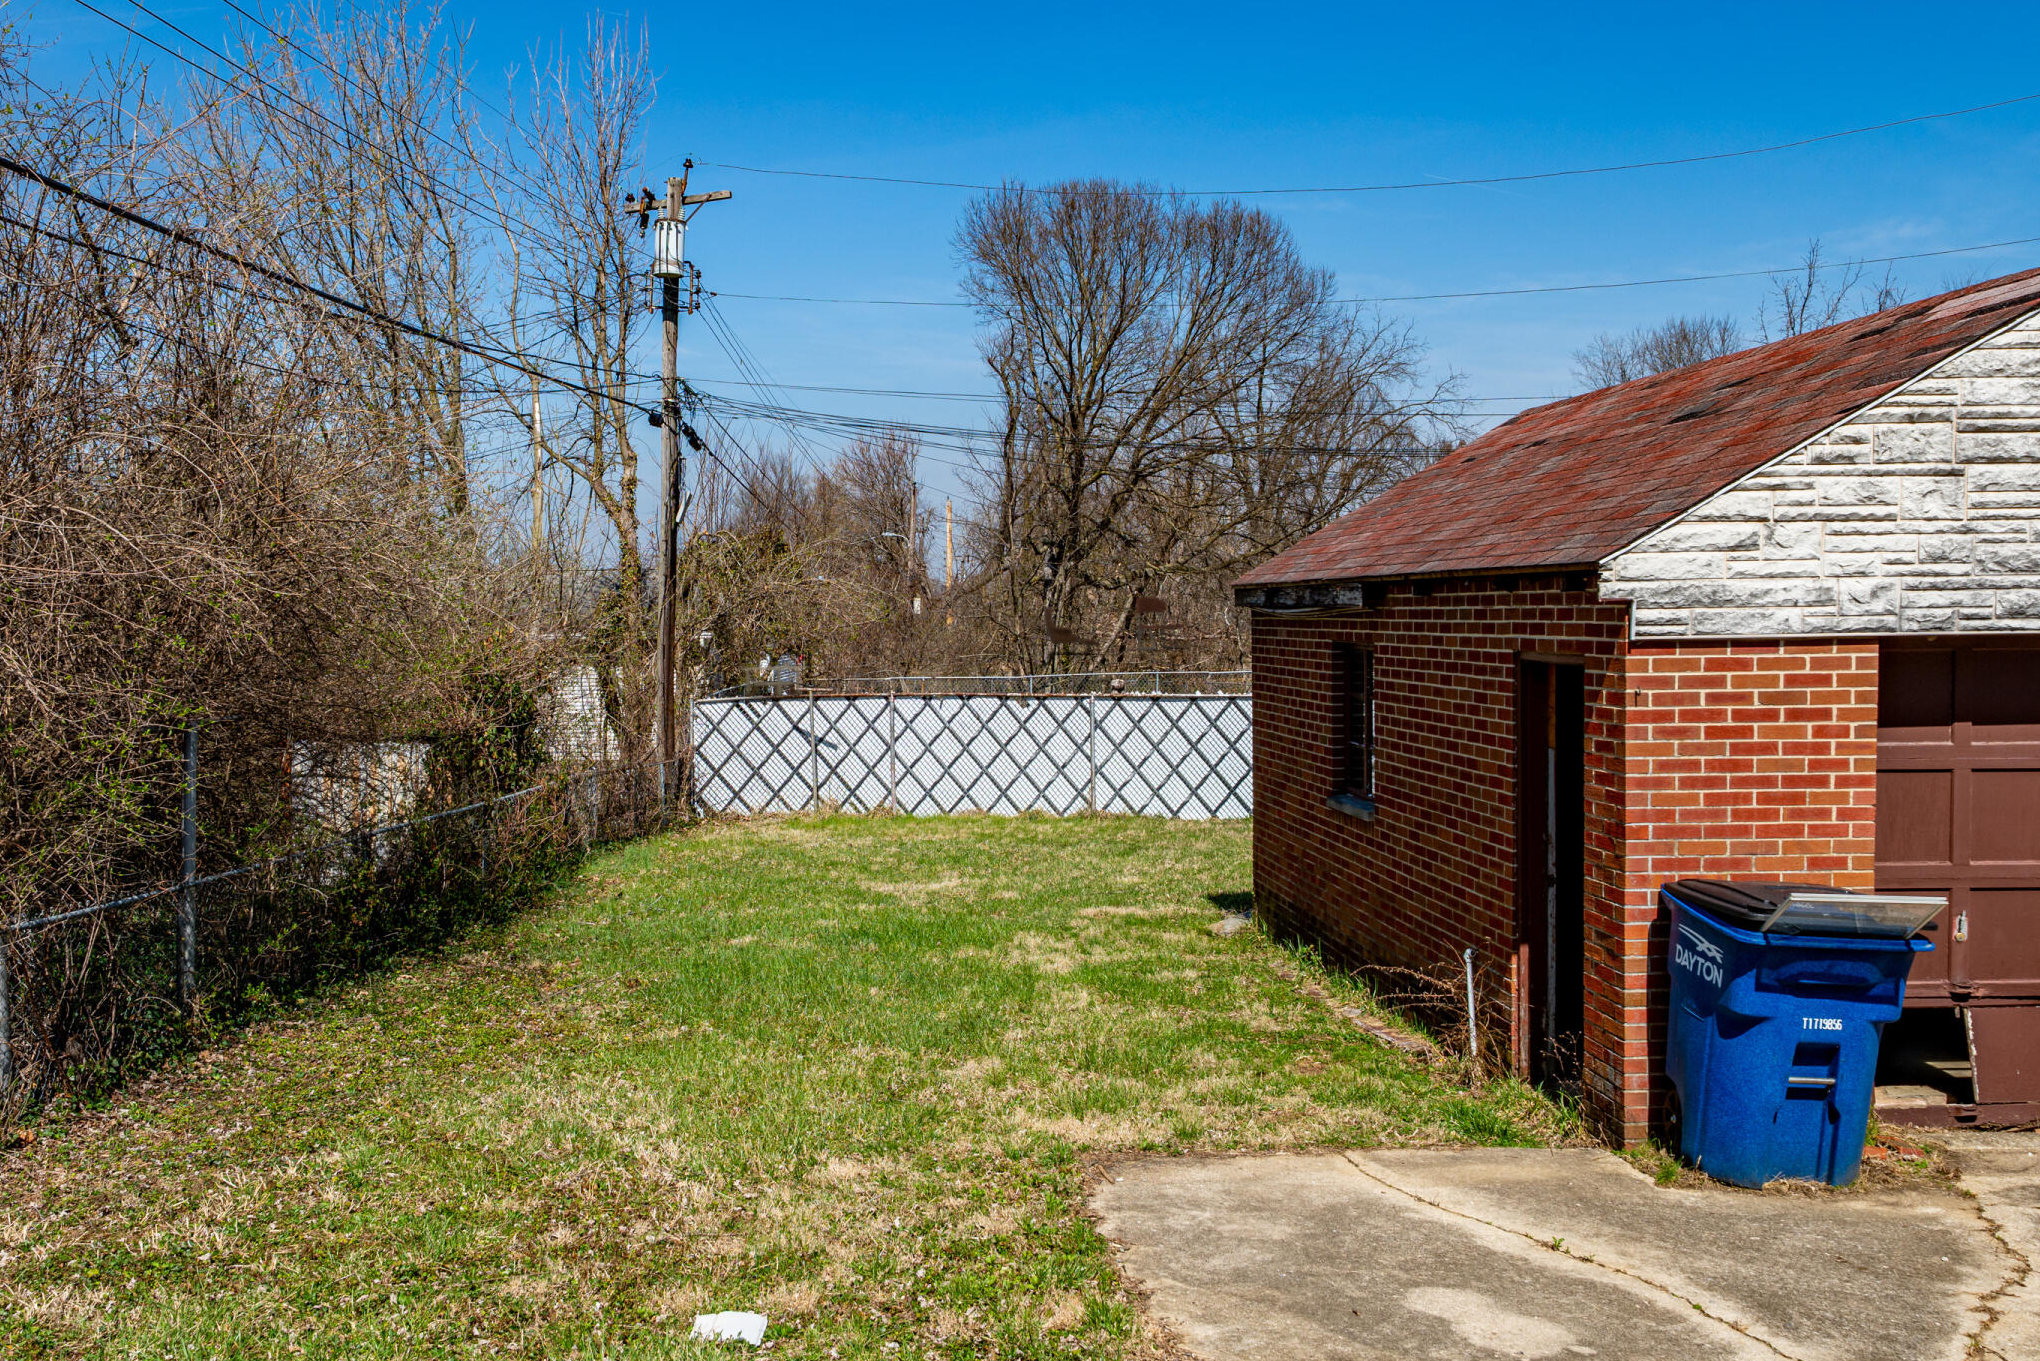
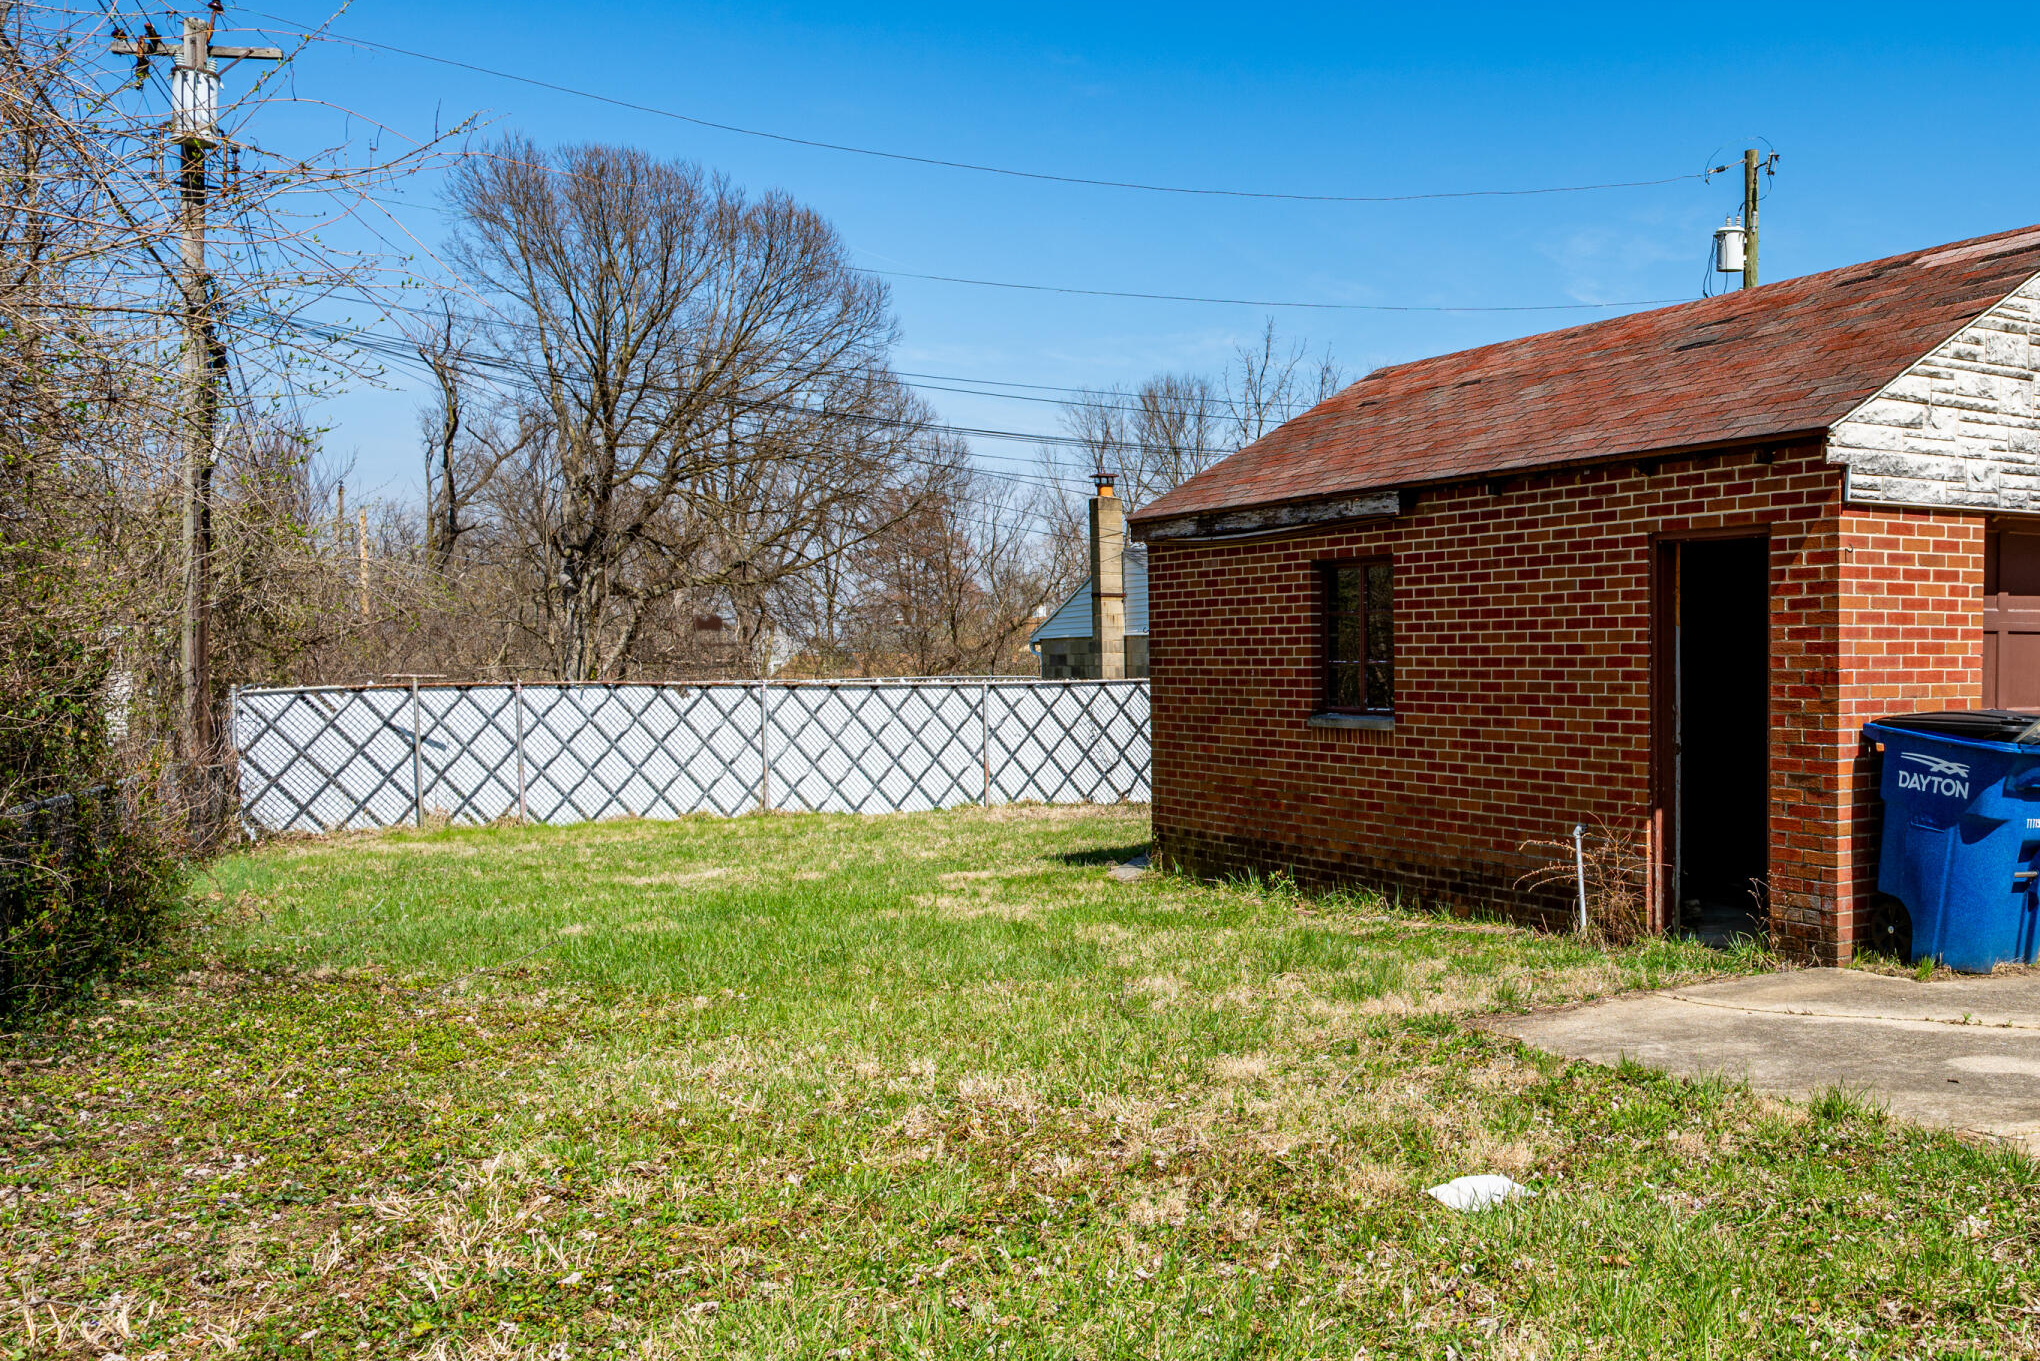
lounge chair: present [1044,606,1100,654] -> none [599,618,666,669]
round table: present [745,666,802,698] -> none [293,655,397,691]

